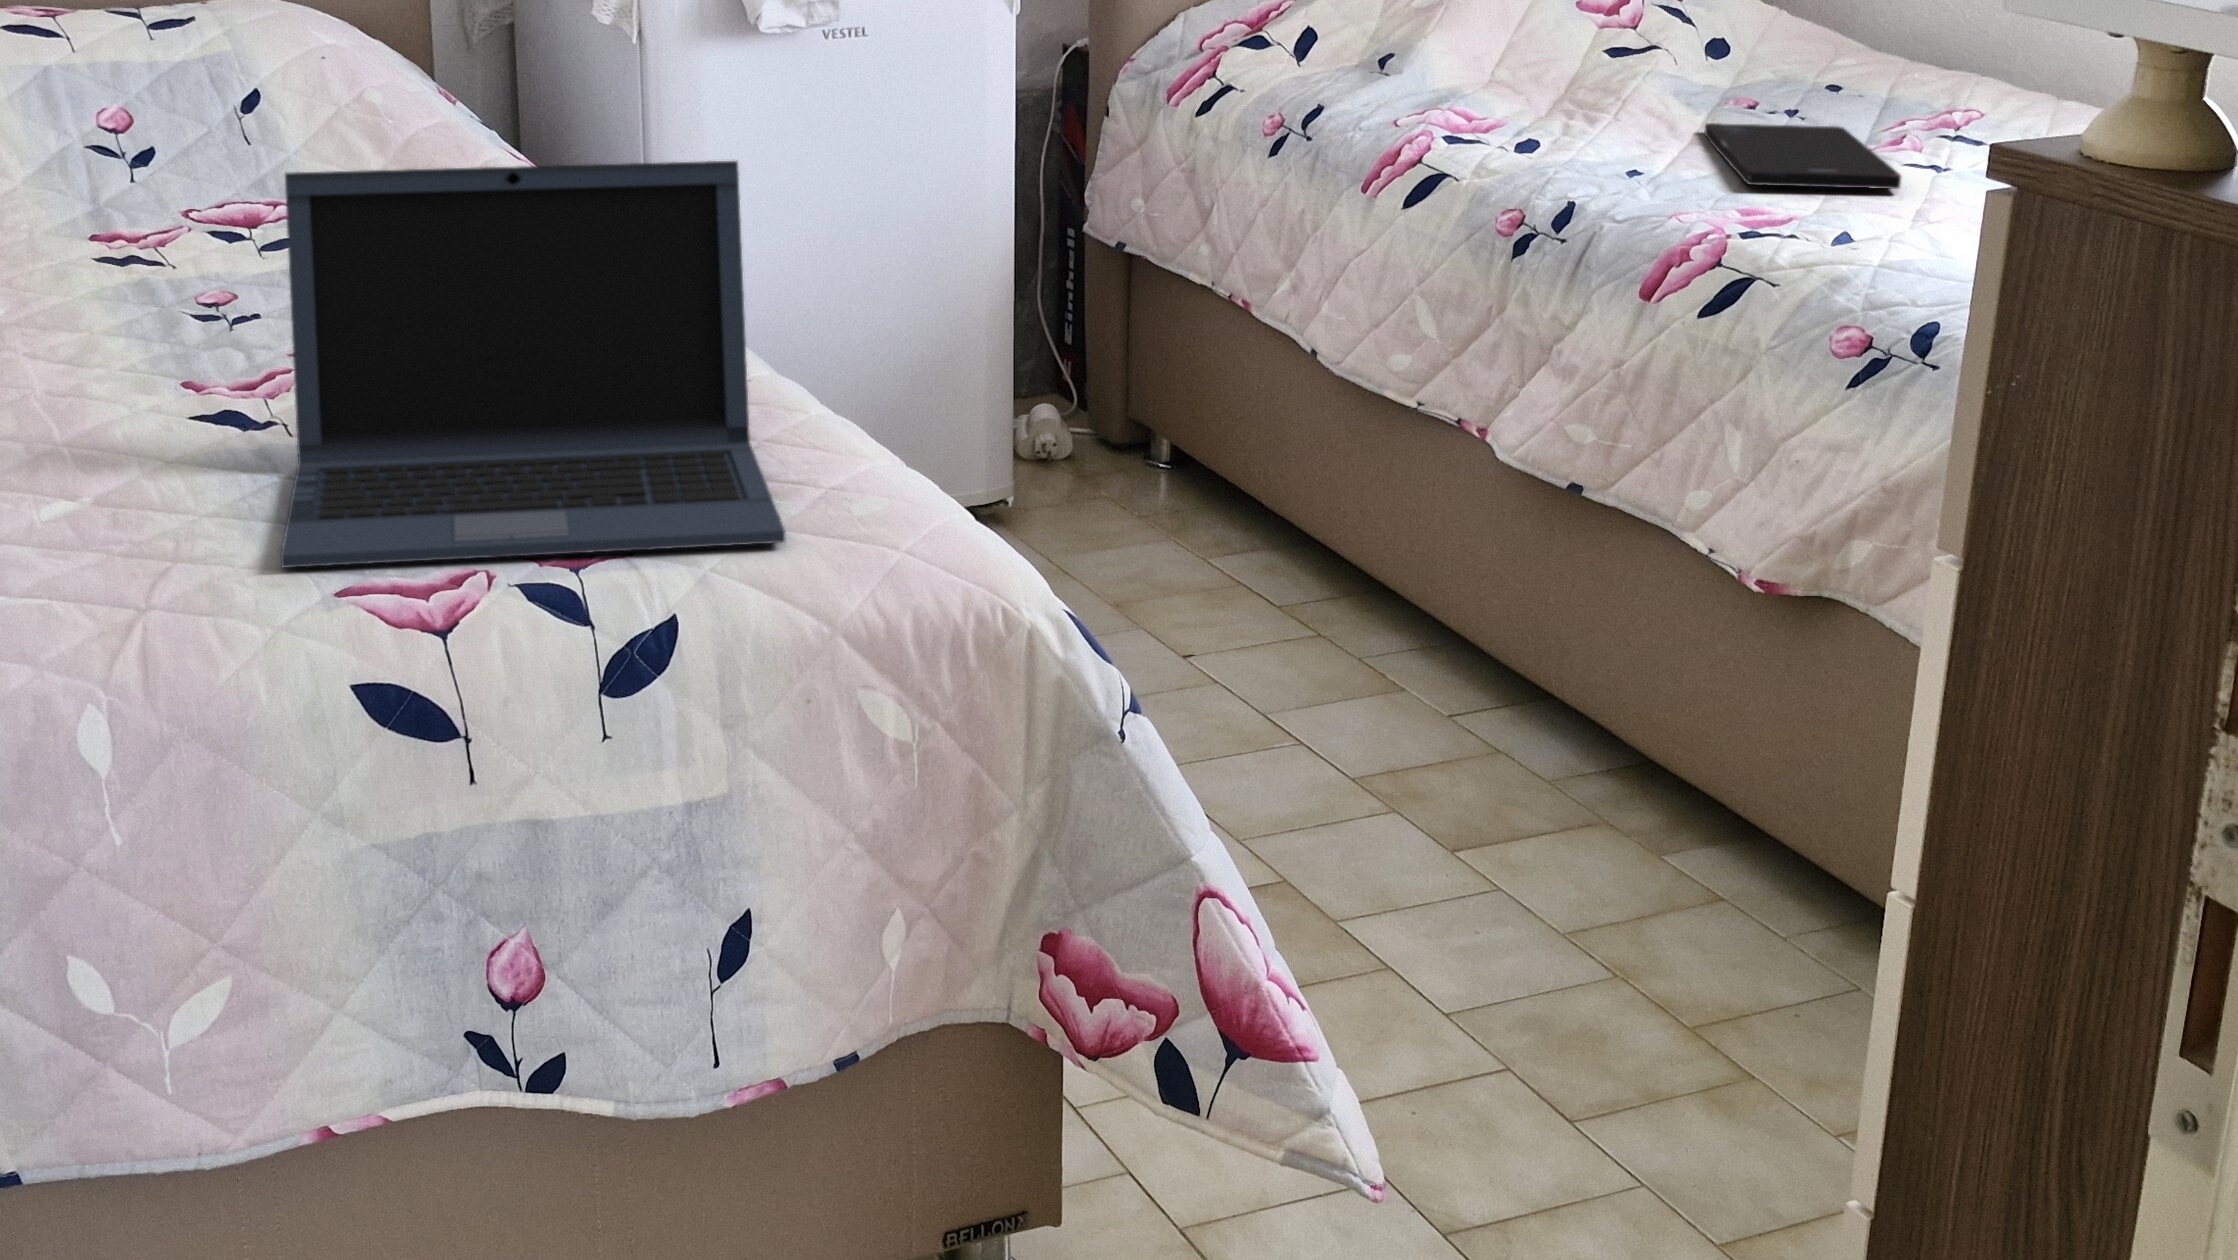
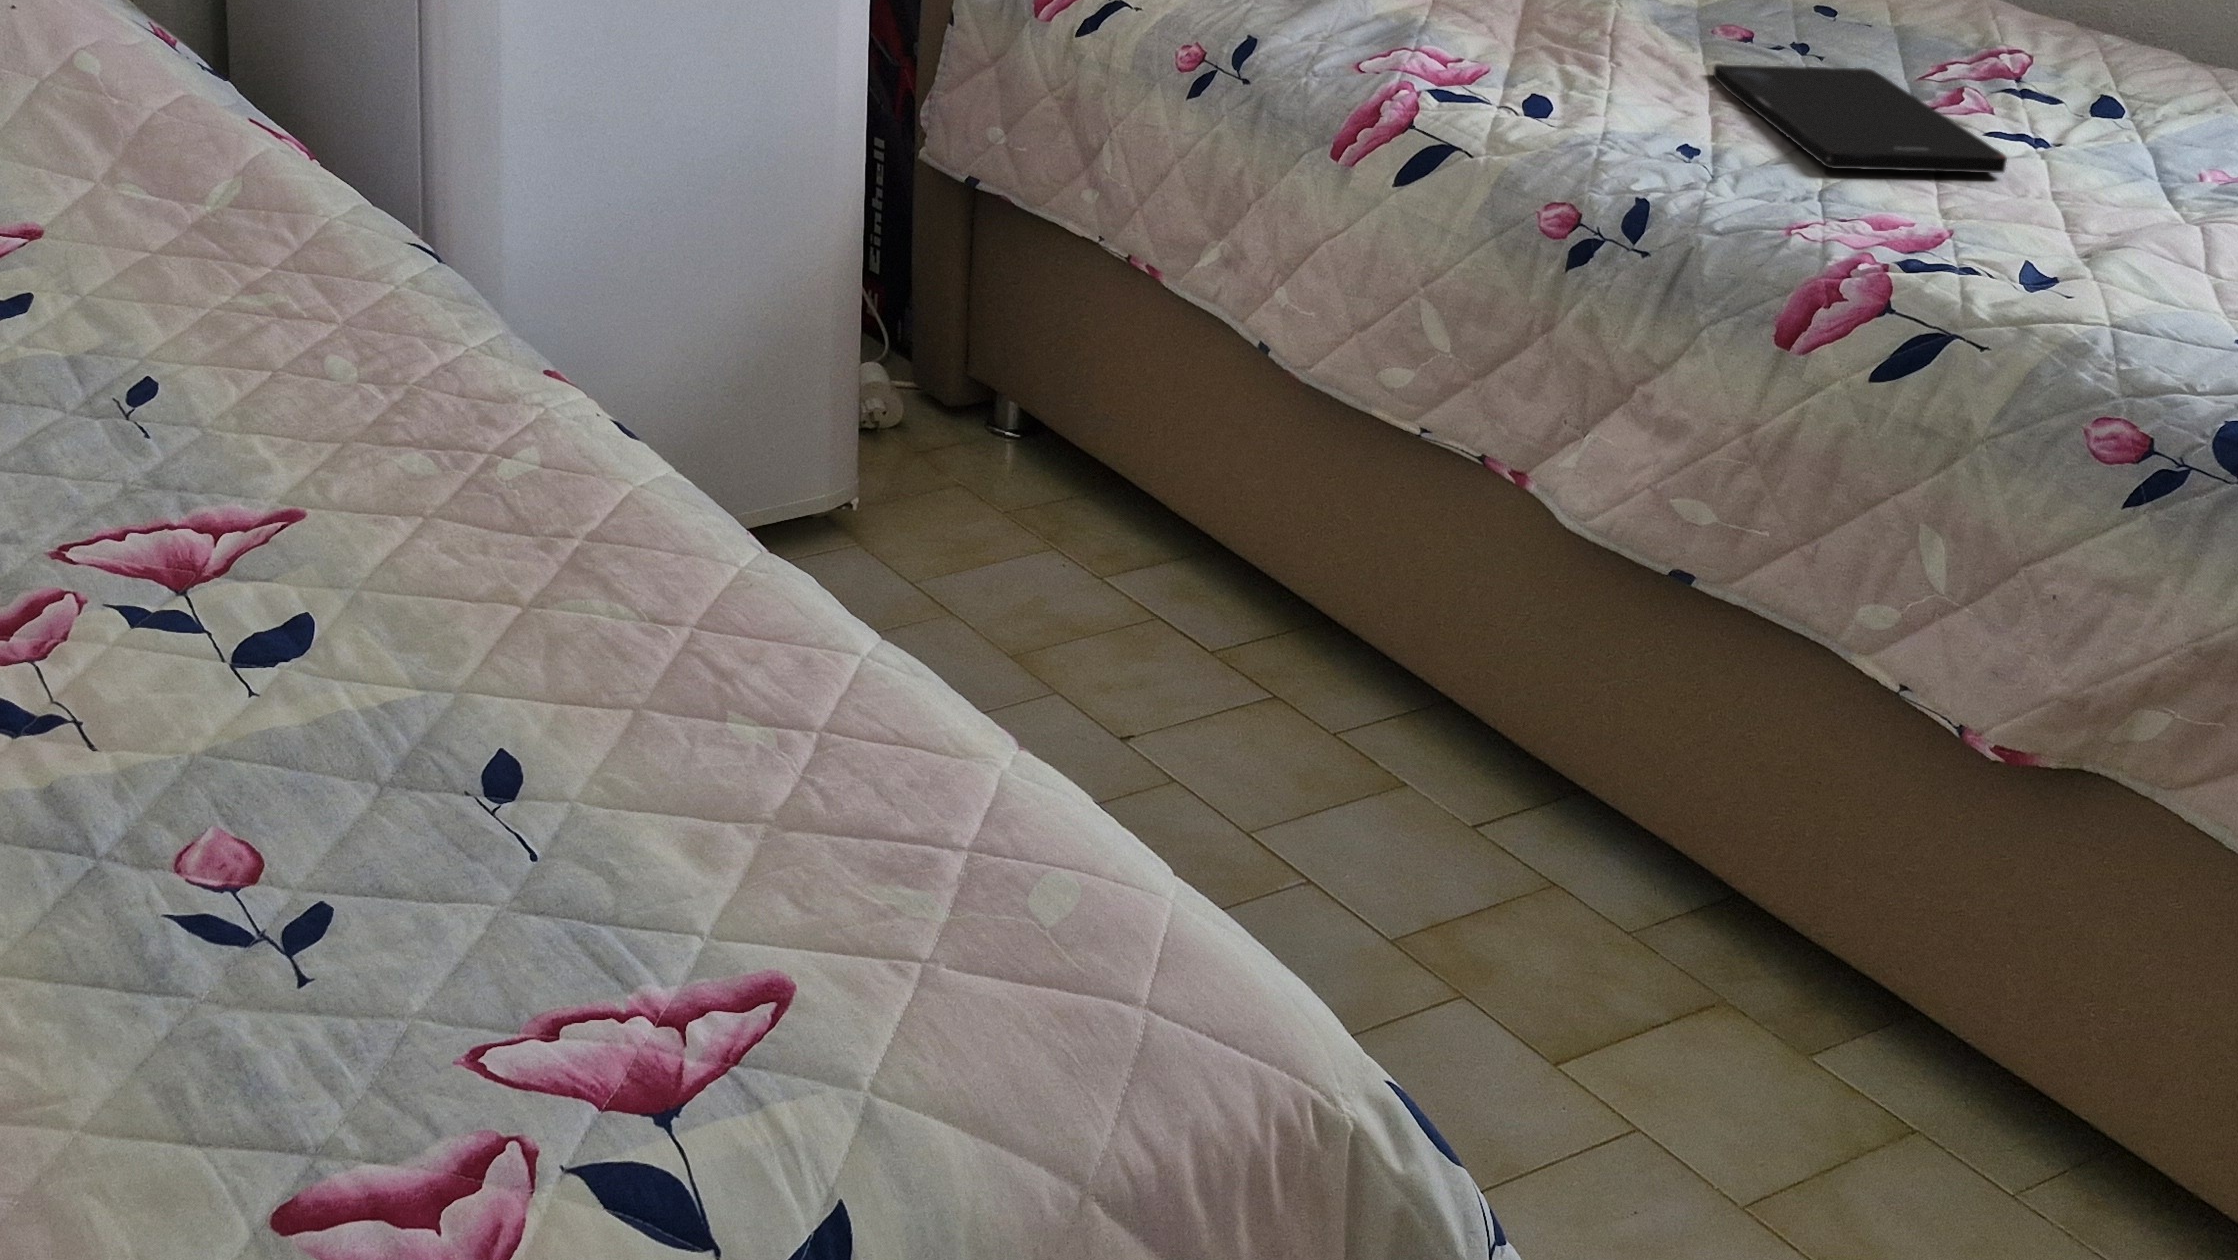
laptop: present [281,161,785,568] -> none [106,333,962,1135]

